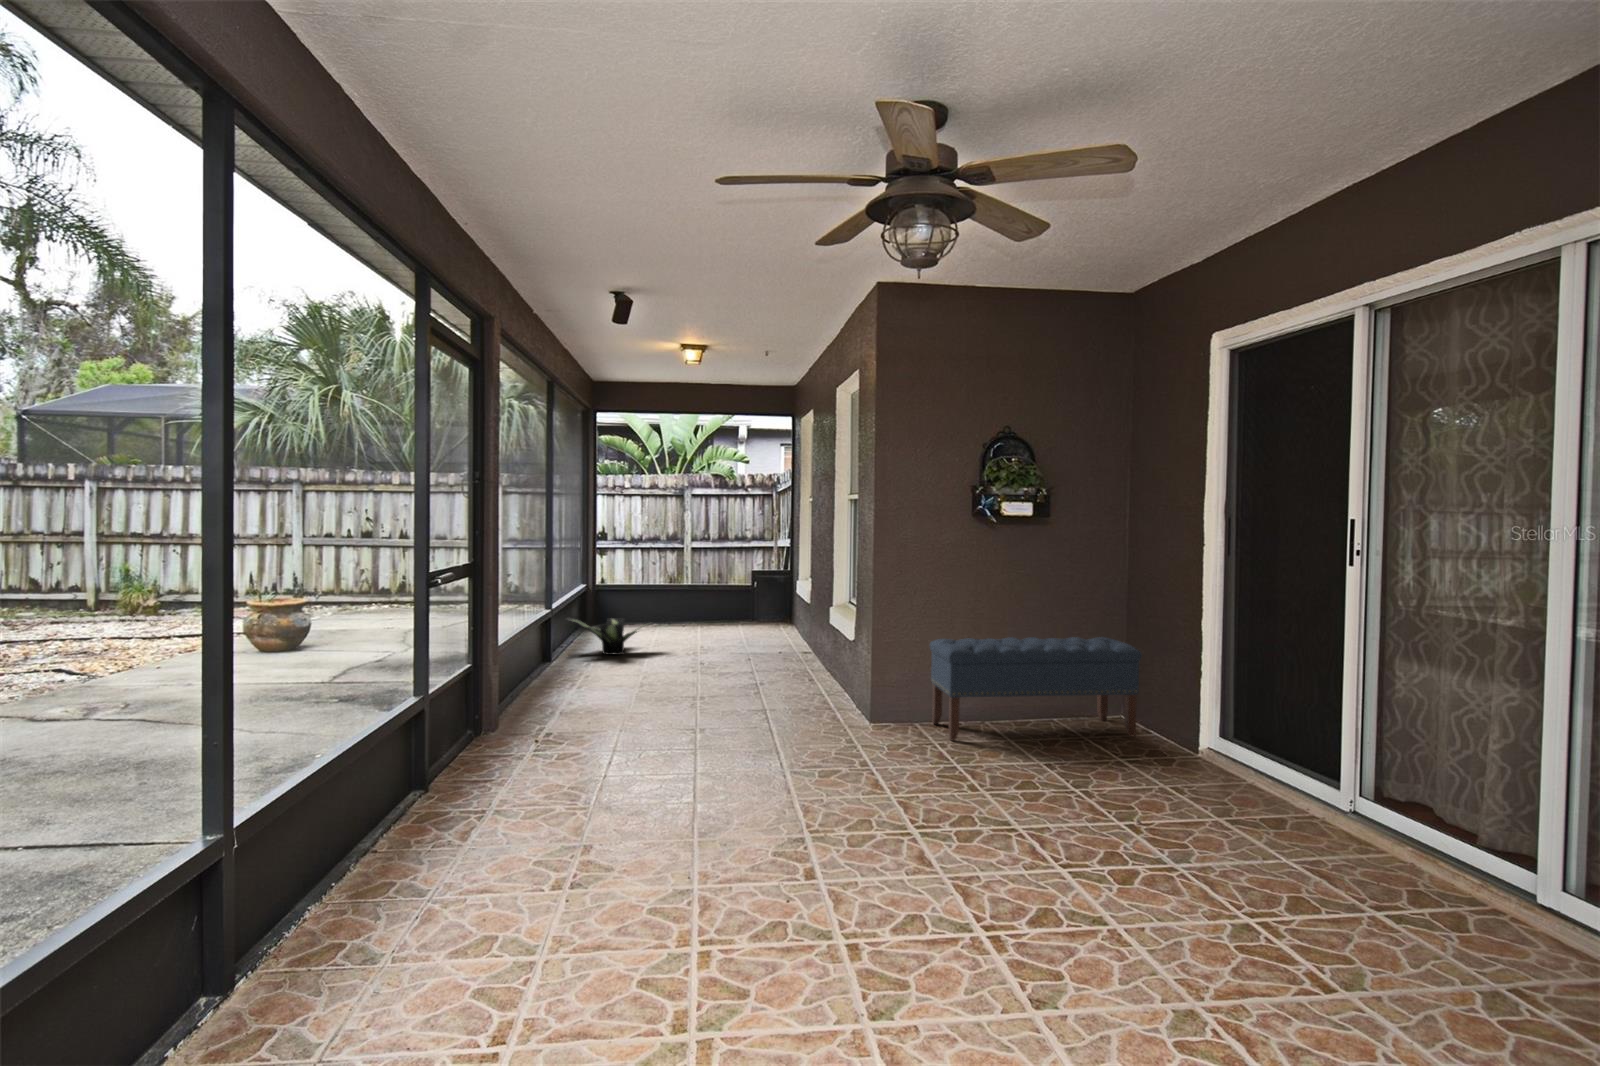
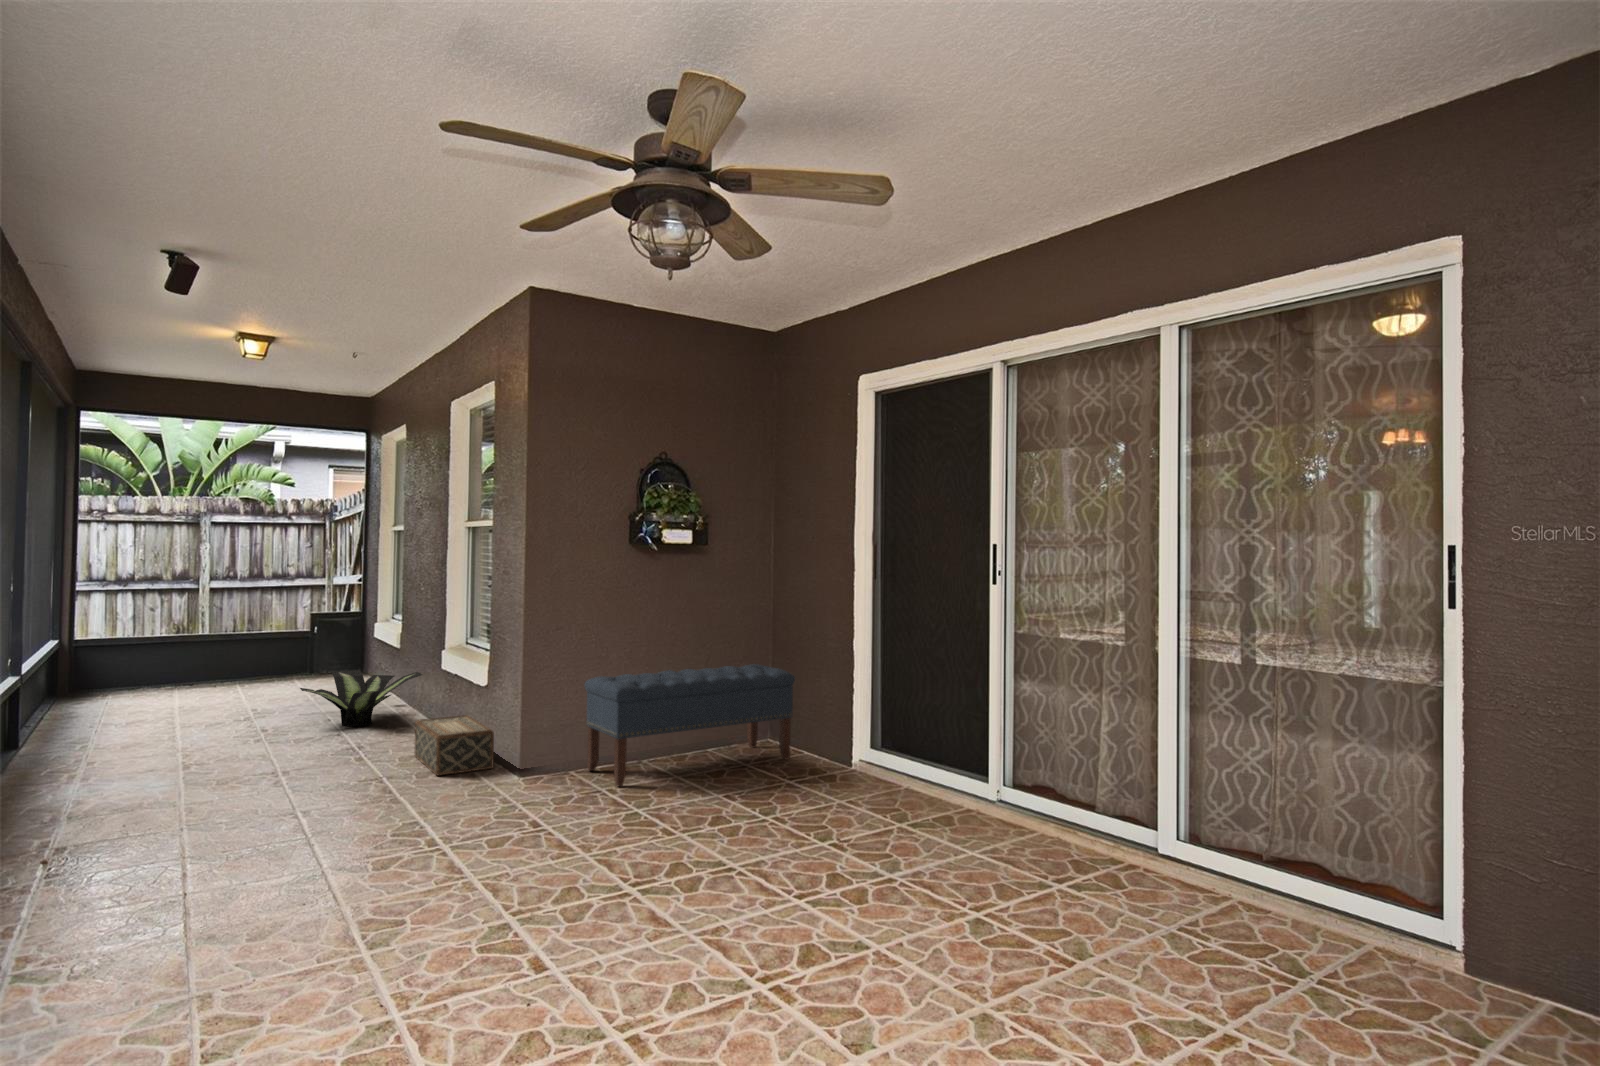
potted plant: present [566,617,653,655] -> present [300,670,423,727]
woven basket: none [800,664,856,713] -> present [415,715,494,775]

